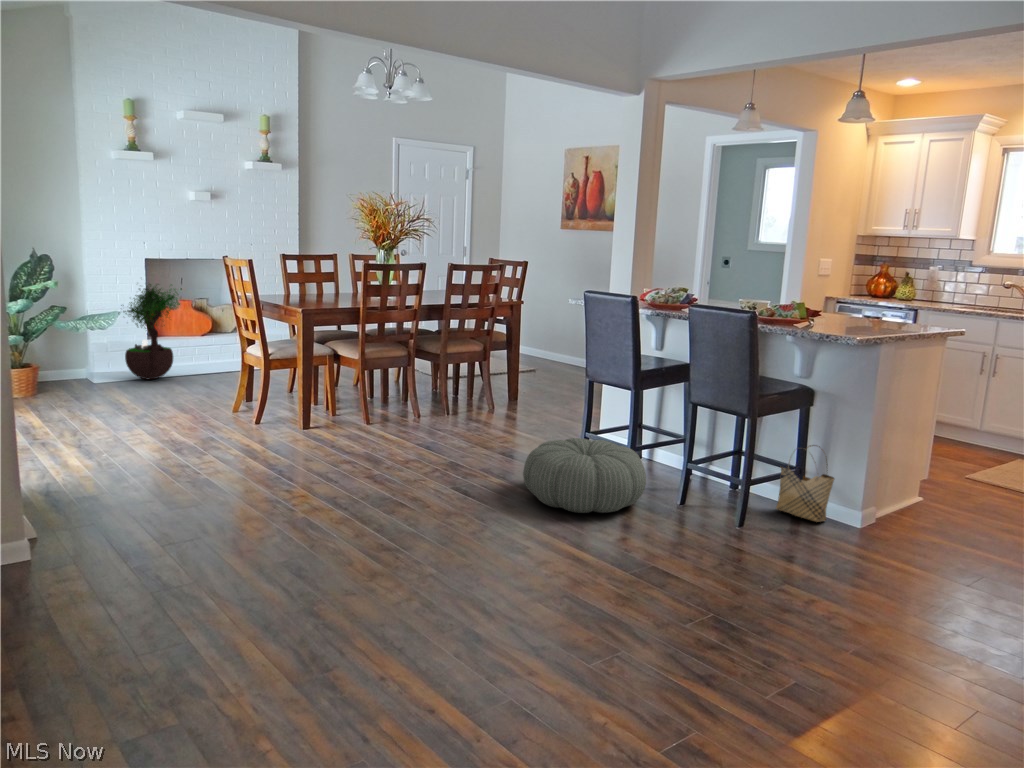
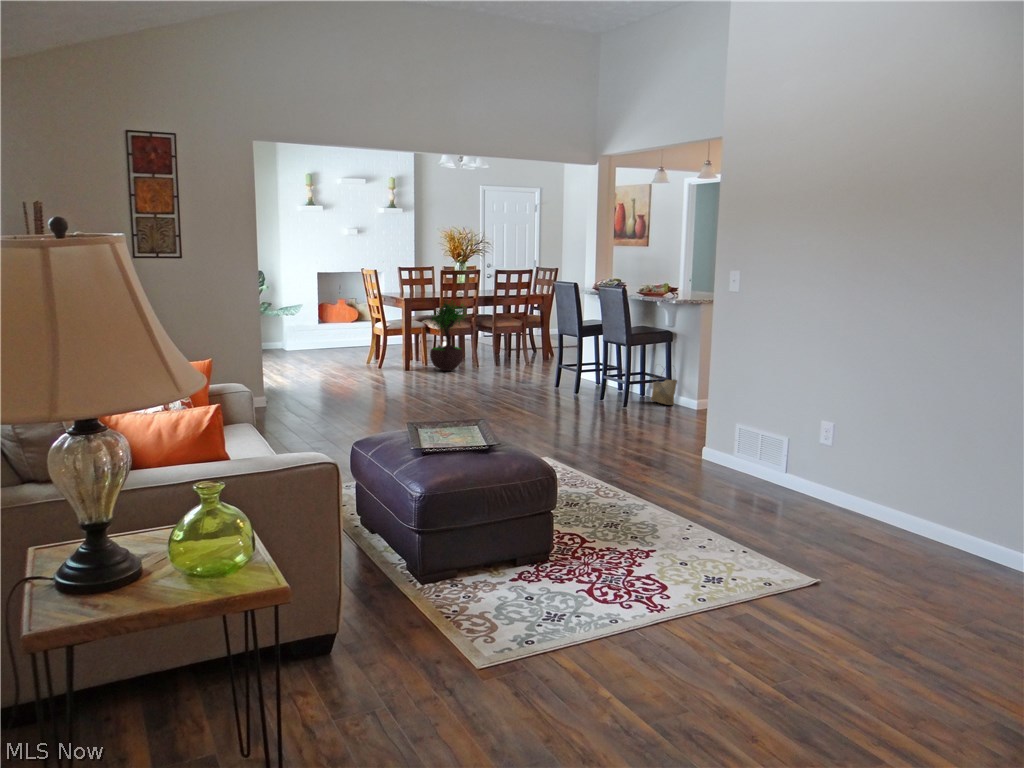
potted tree: present [123,284,180,379] -> present [425,301,464,371]
pouf: present [523,438,646,513] -> none [513,364,579,399]

